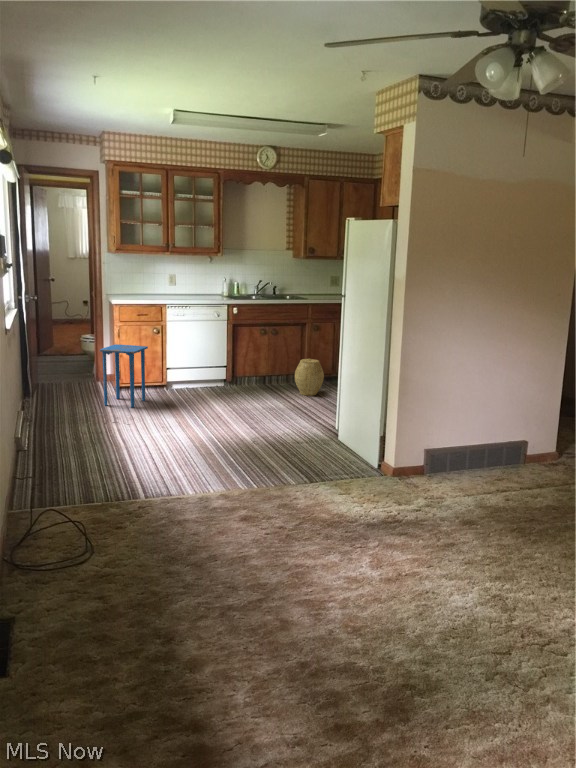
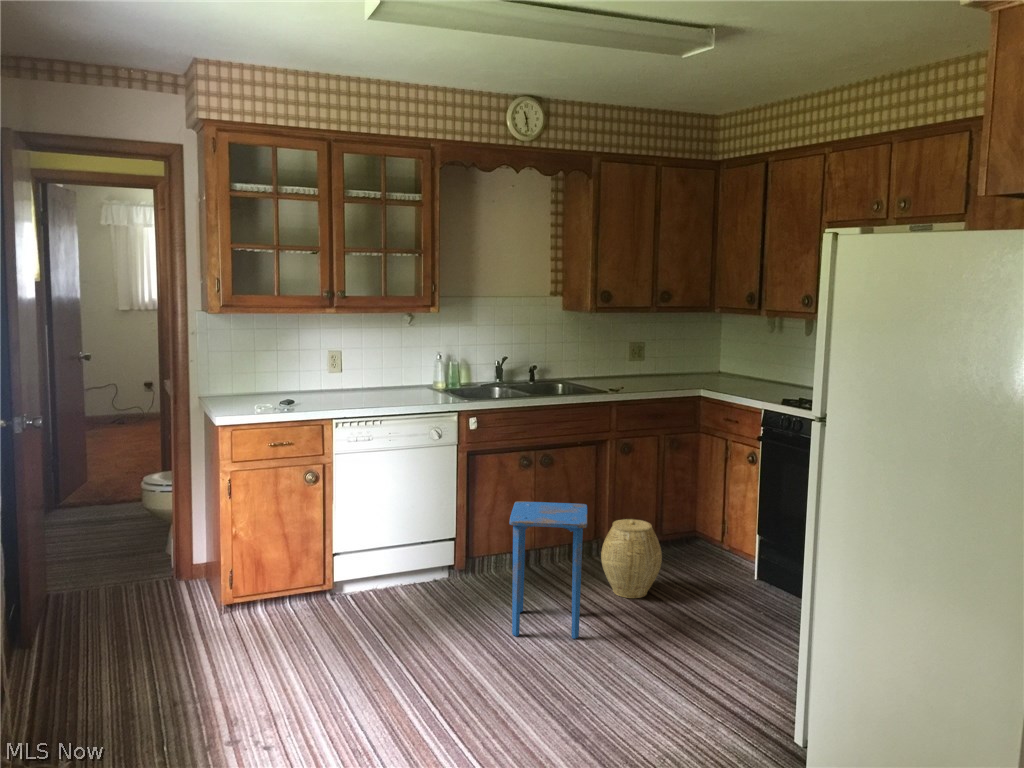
side table: present [100,344,148,408] -> present [509,501,587,639]

